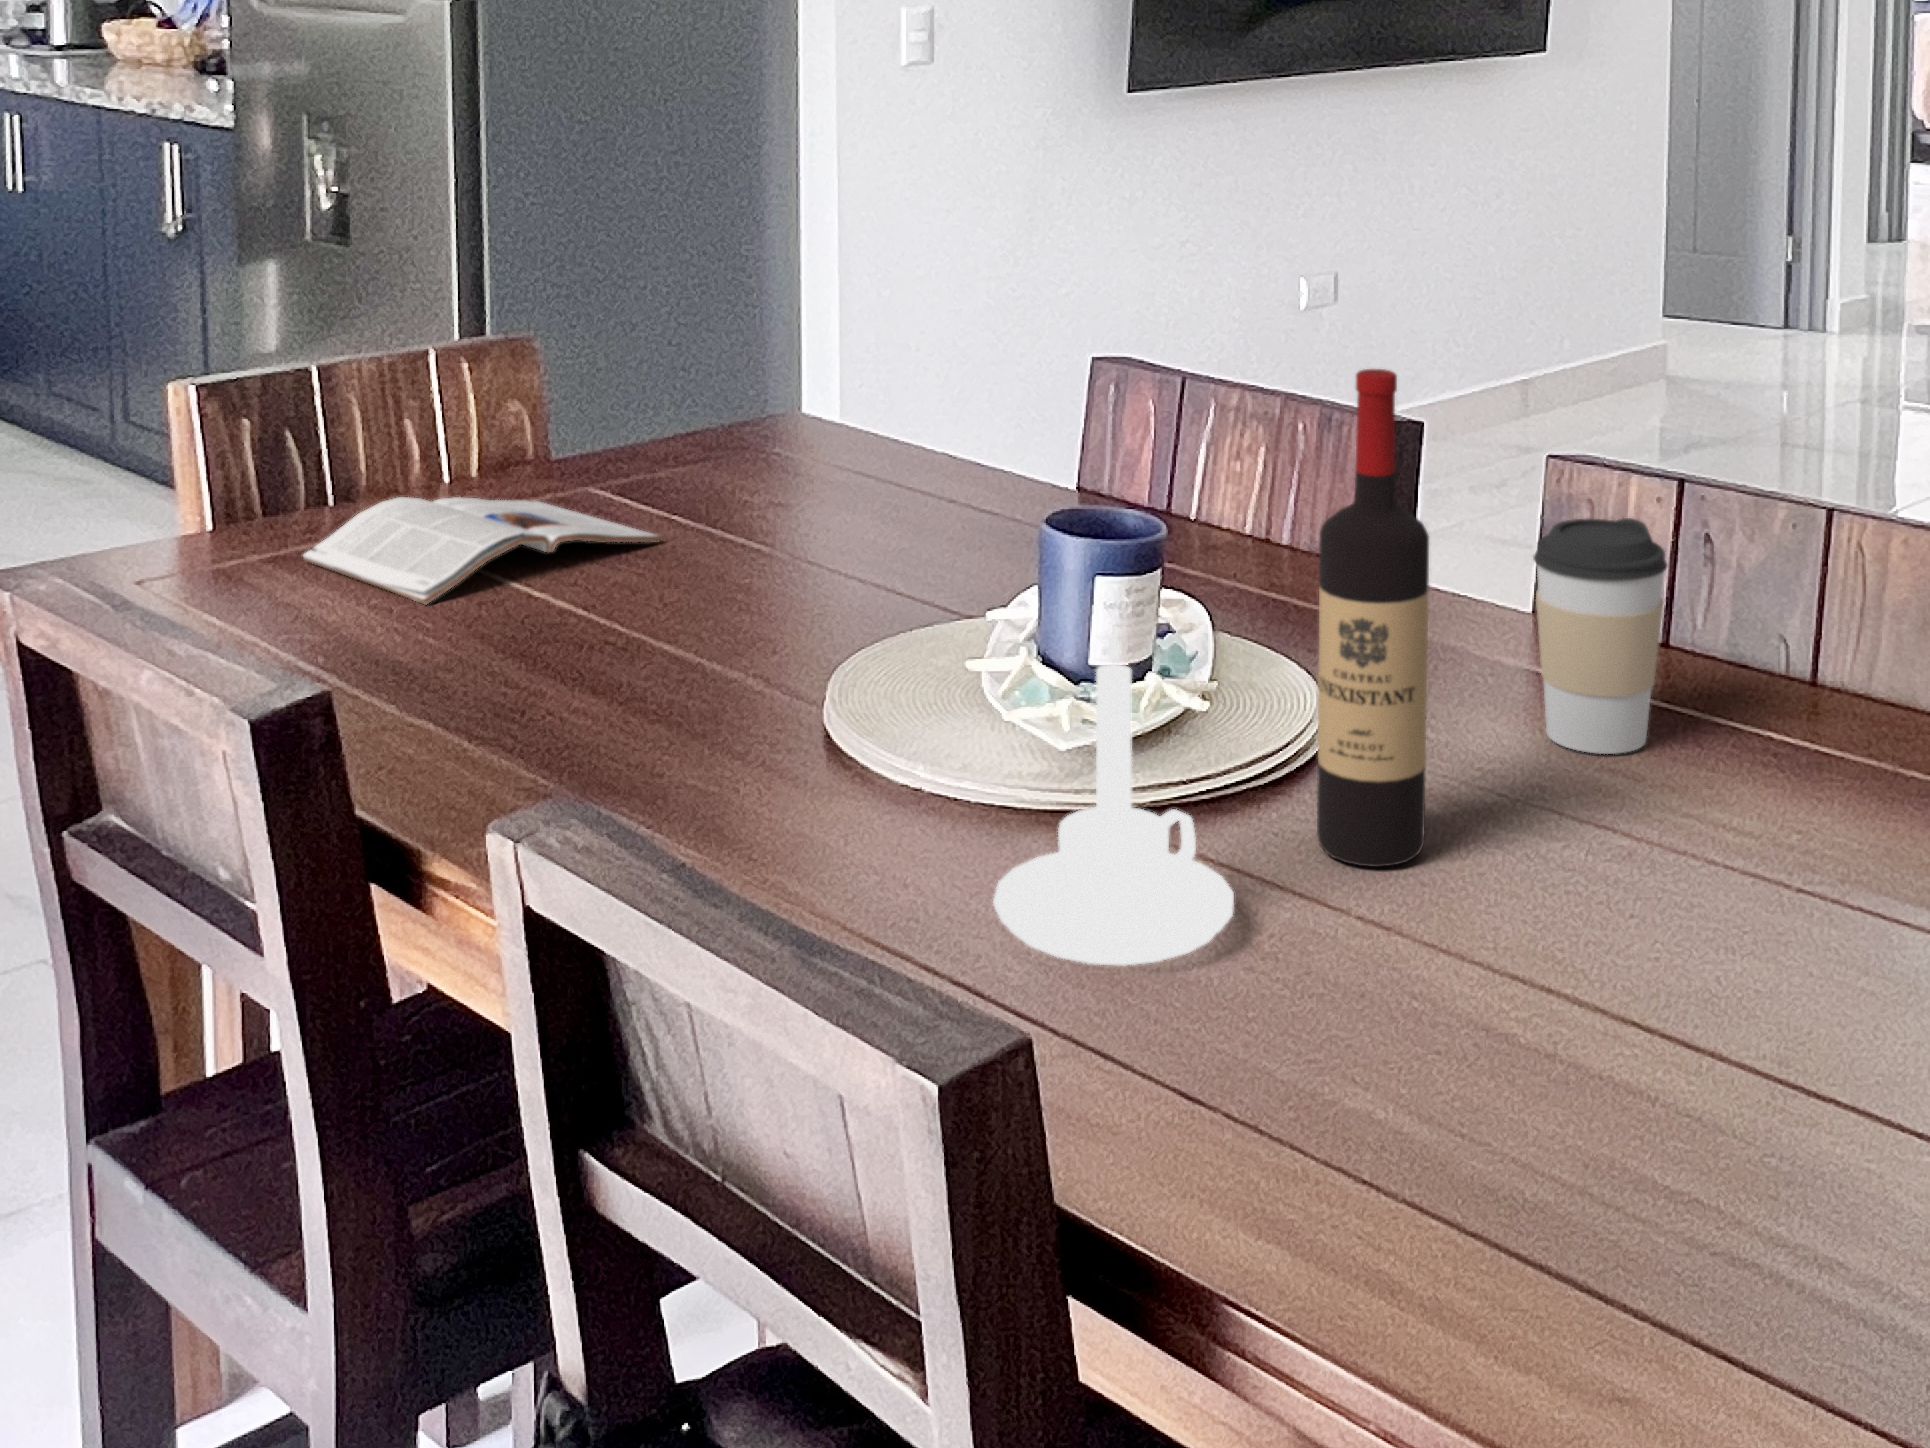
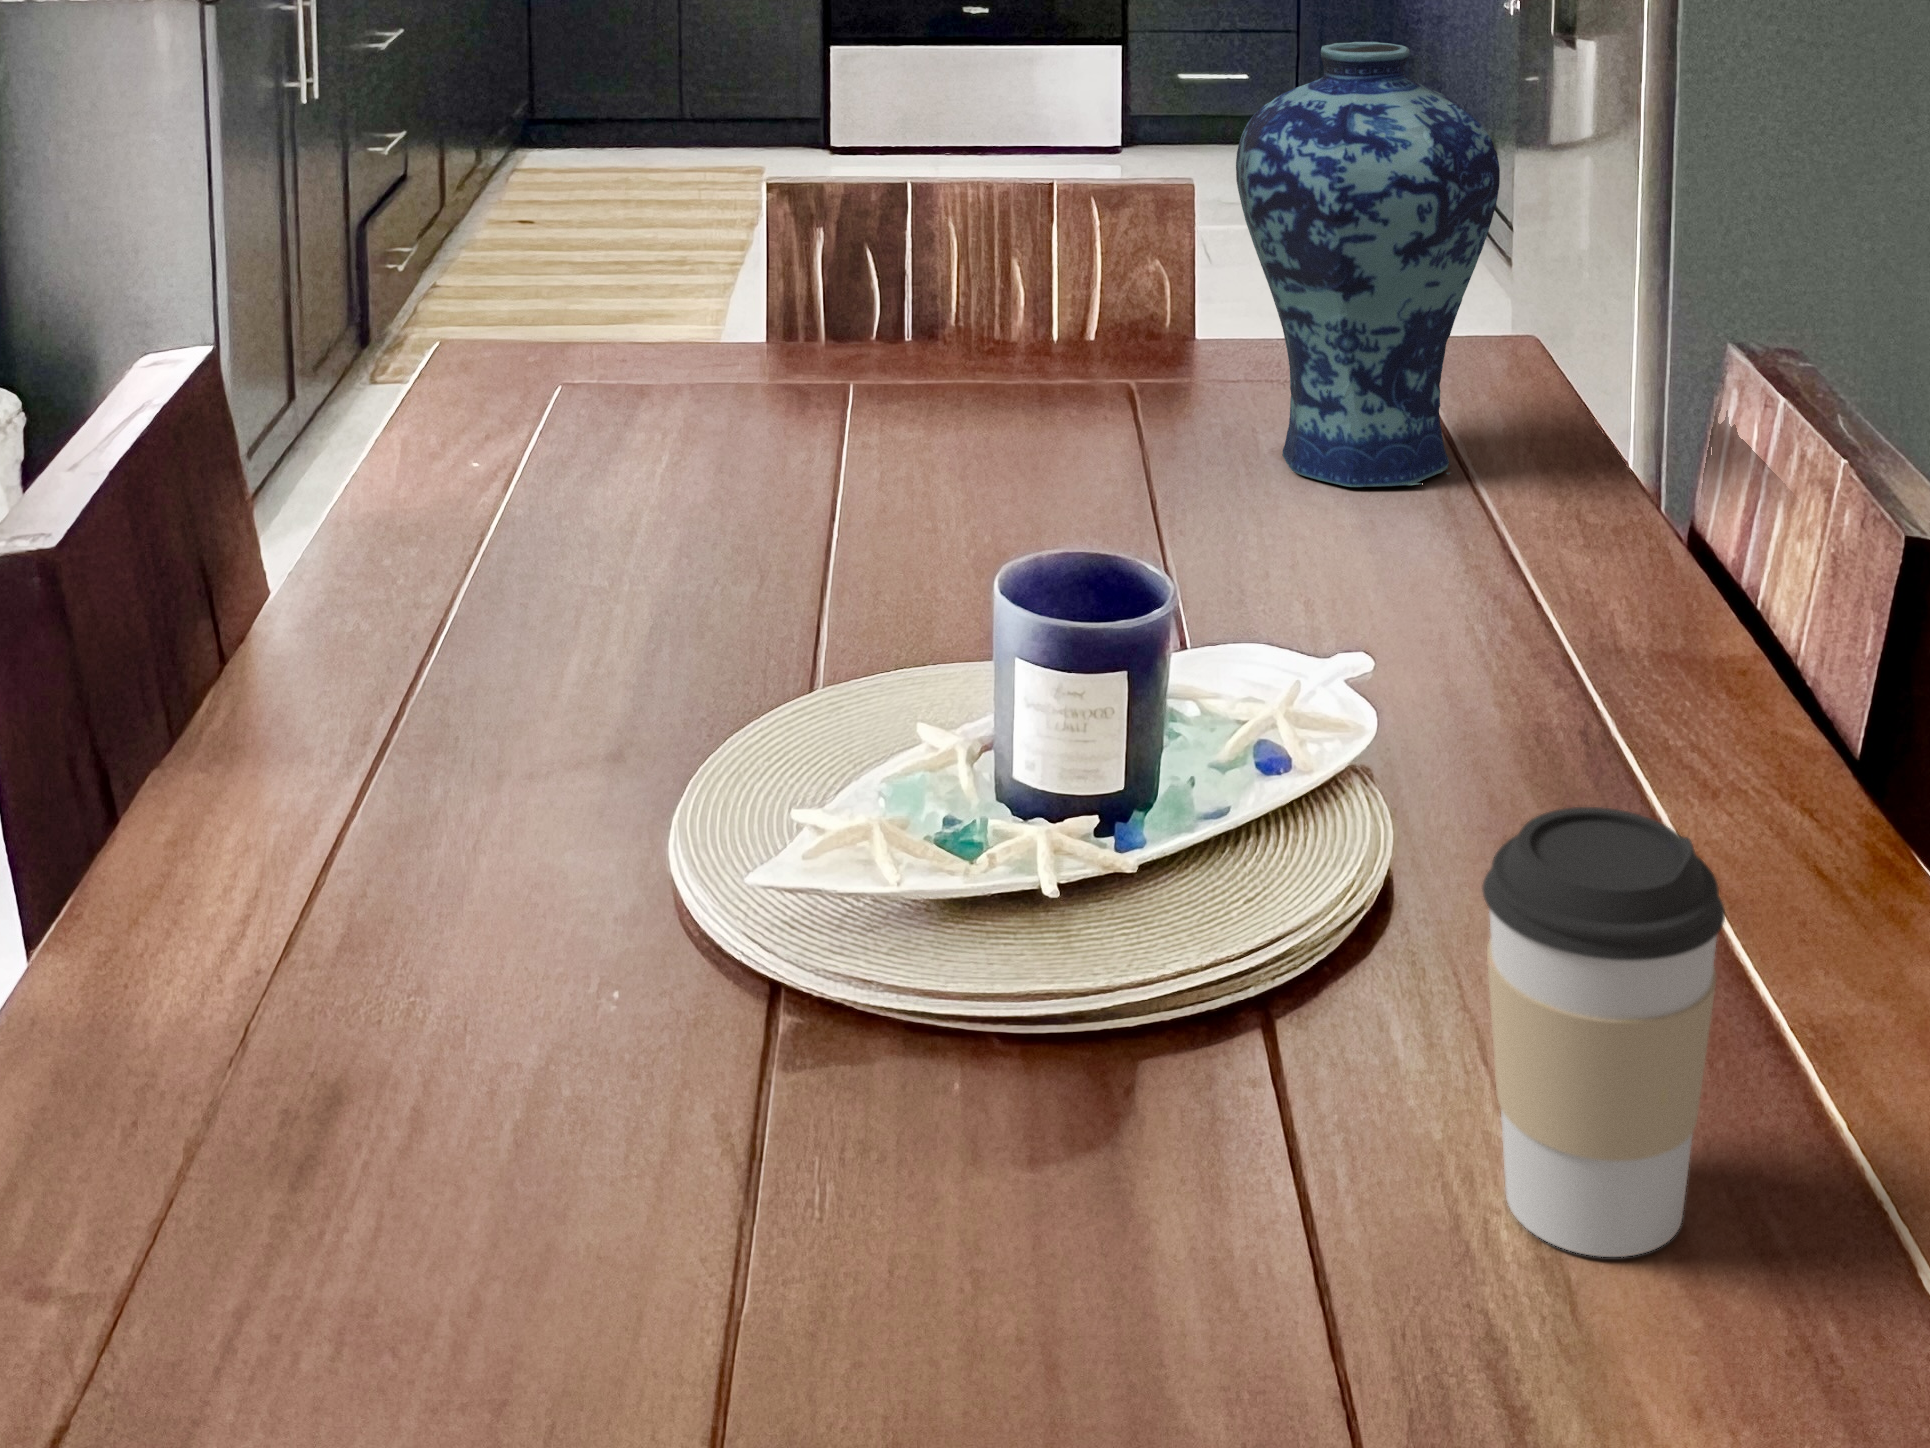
vase: none [735,180,926,508] -> present [1236,42,1500,487]
wine bottle: present [1317,369,1429,867] -> none [808,460,985,1271]
magazine: present [303,497,660,605] -> none [699,348,1053,479]
candle holder: present [993,626,1234,966] -> none [224,741,584,1260]

